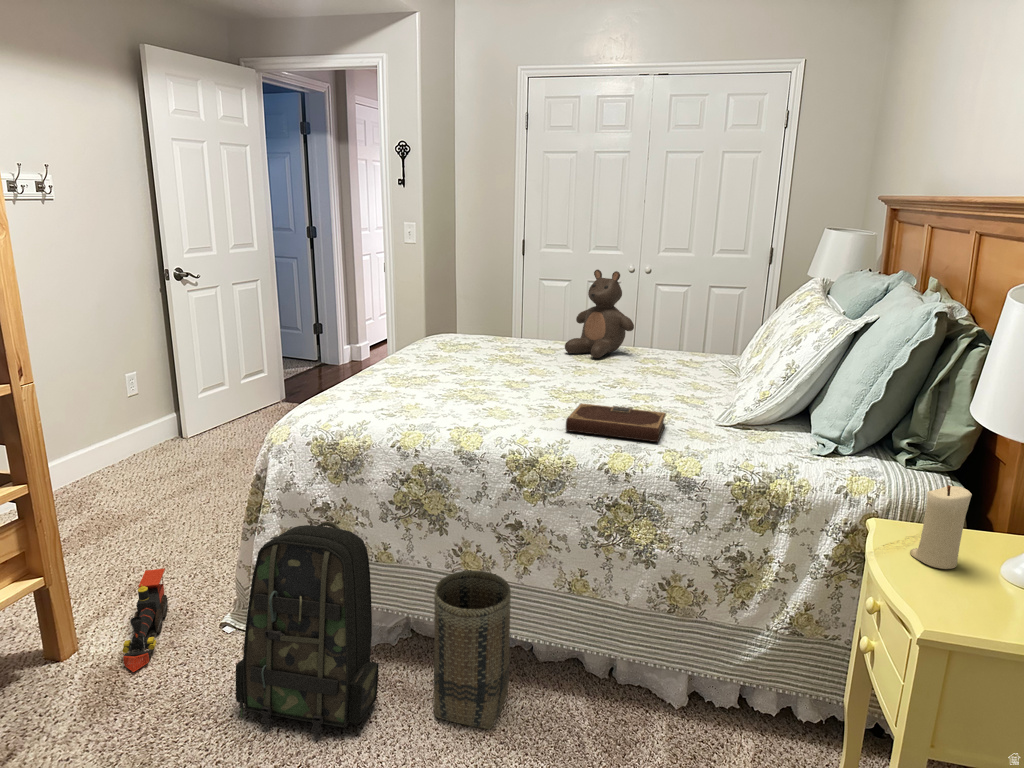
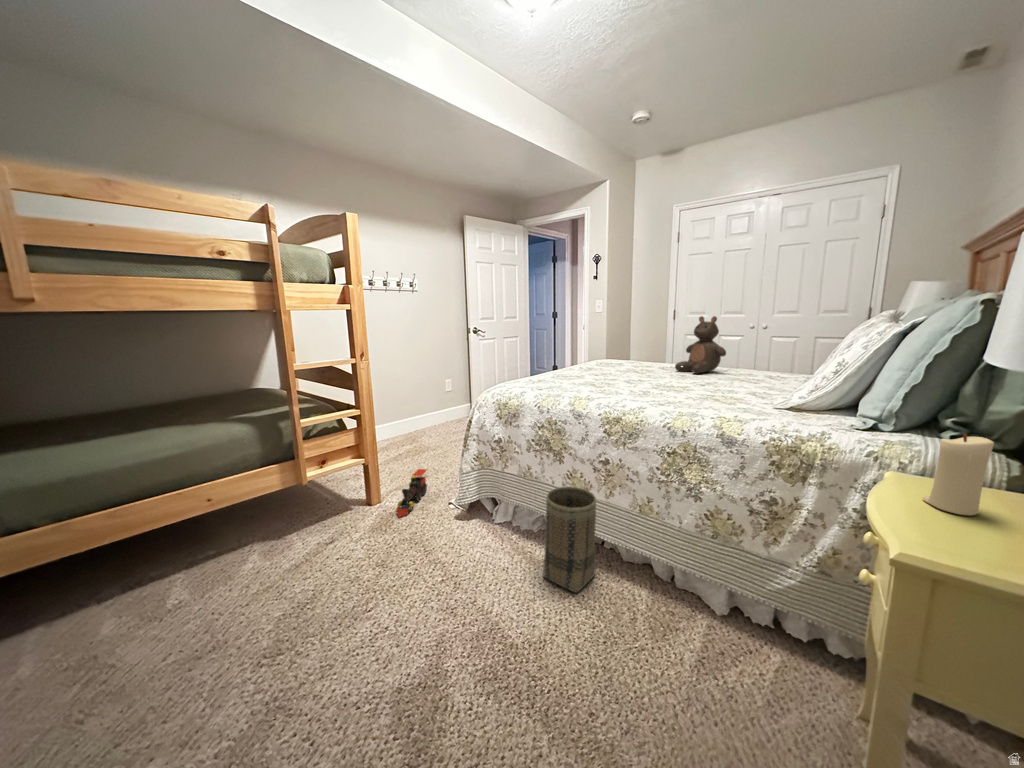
notebook: present [566,403,666,442] -> none [644,388,724,412]
backpack: present [236,522,379,733] -> none [438,446,519,568]

